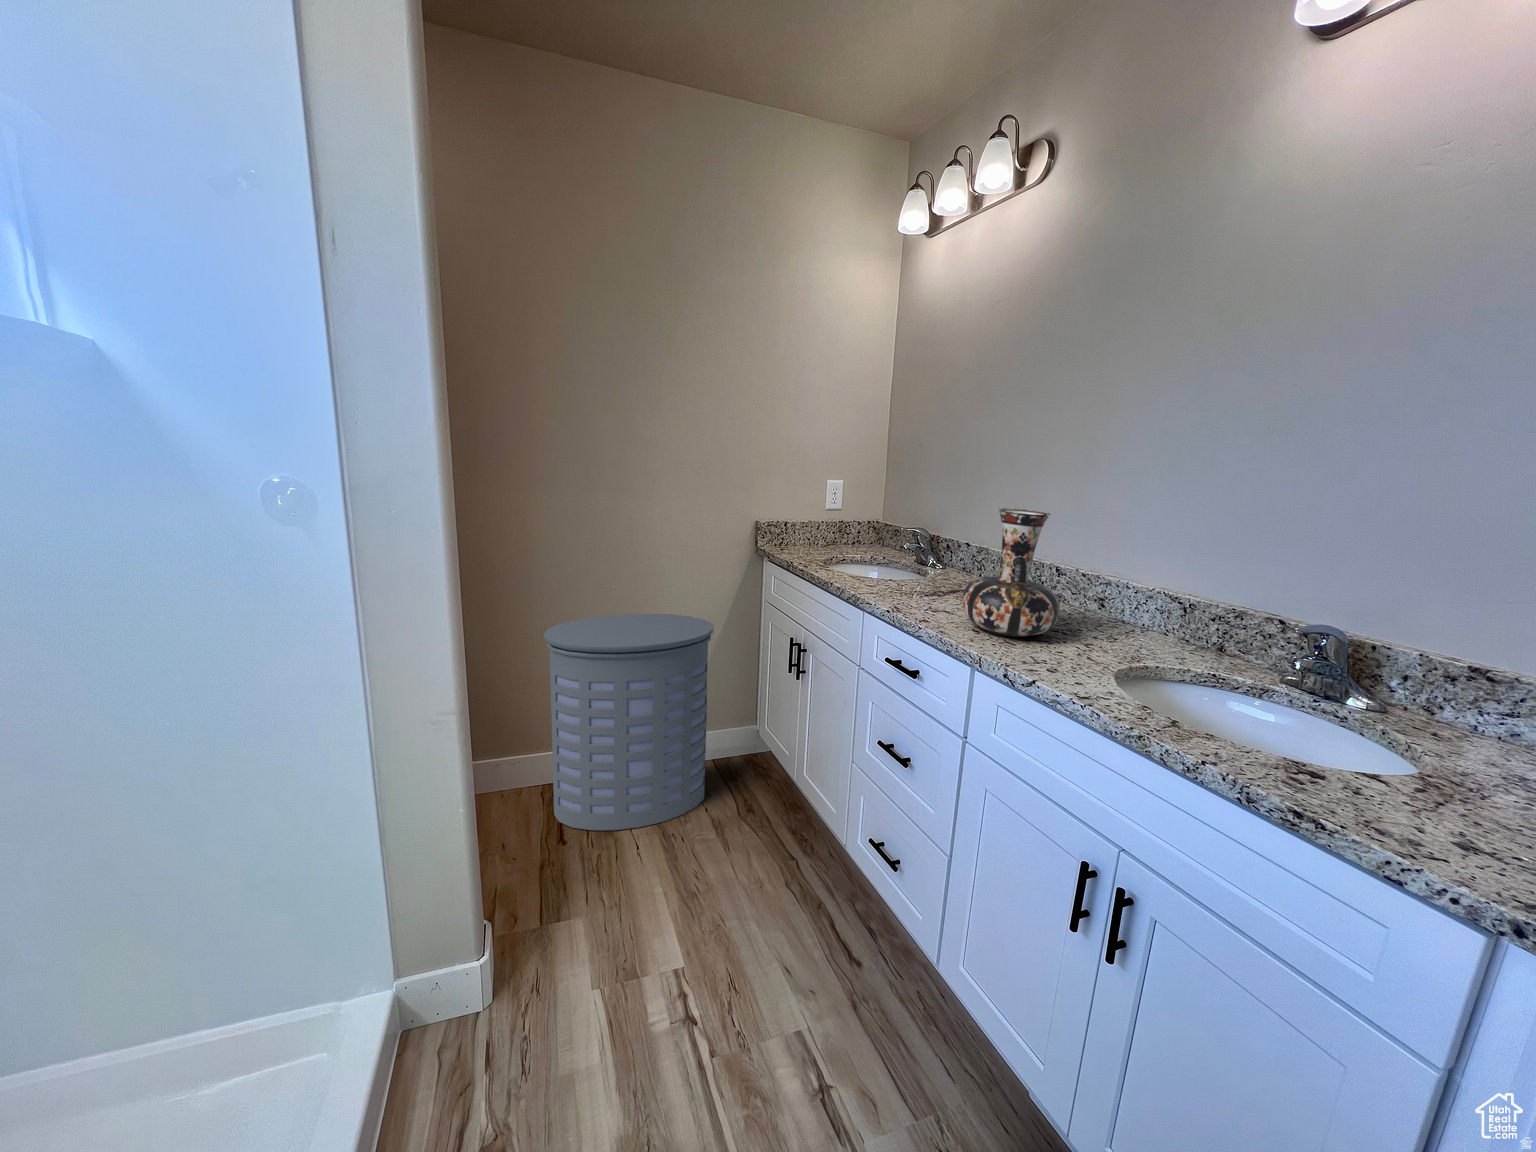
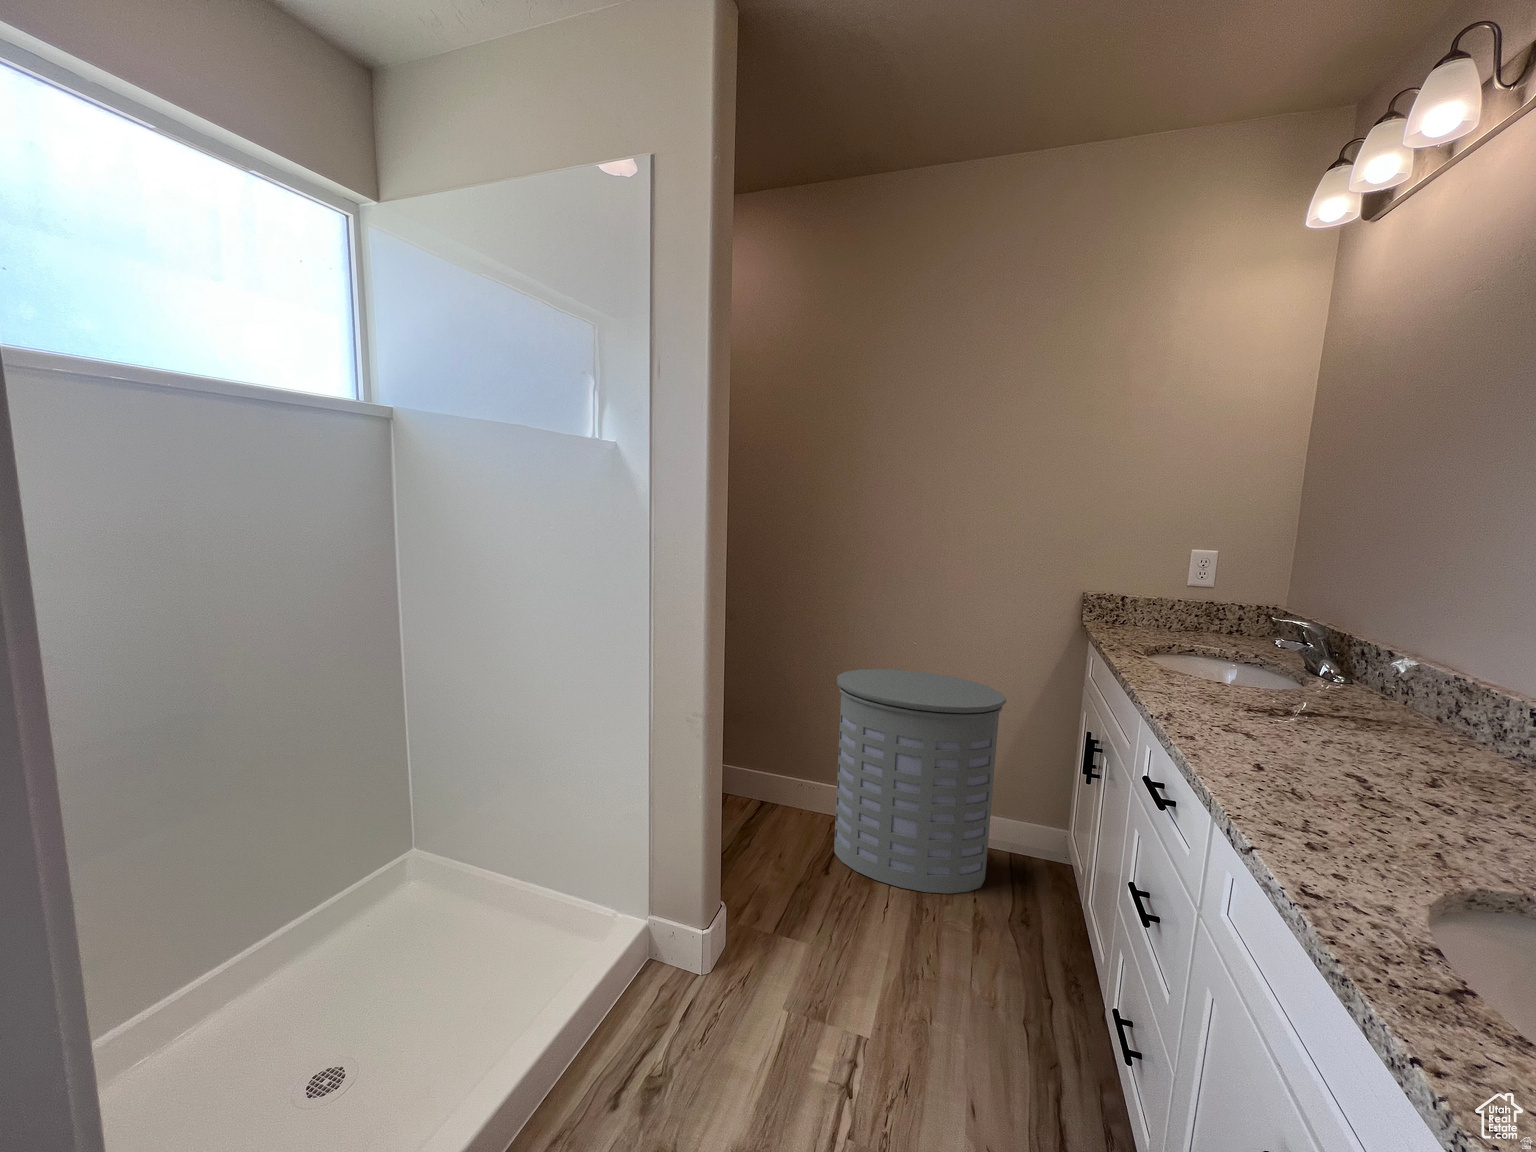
decorative vase: present [962,508,1060,637] -> none [1243,596,1428,795]

